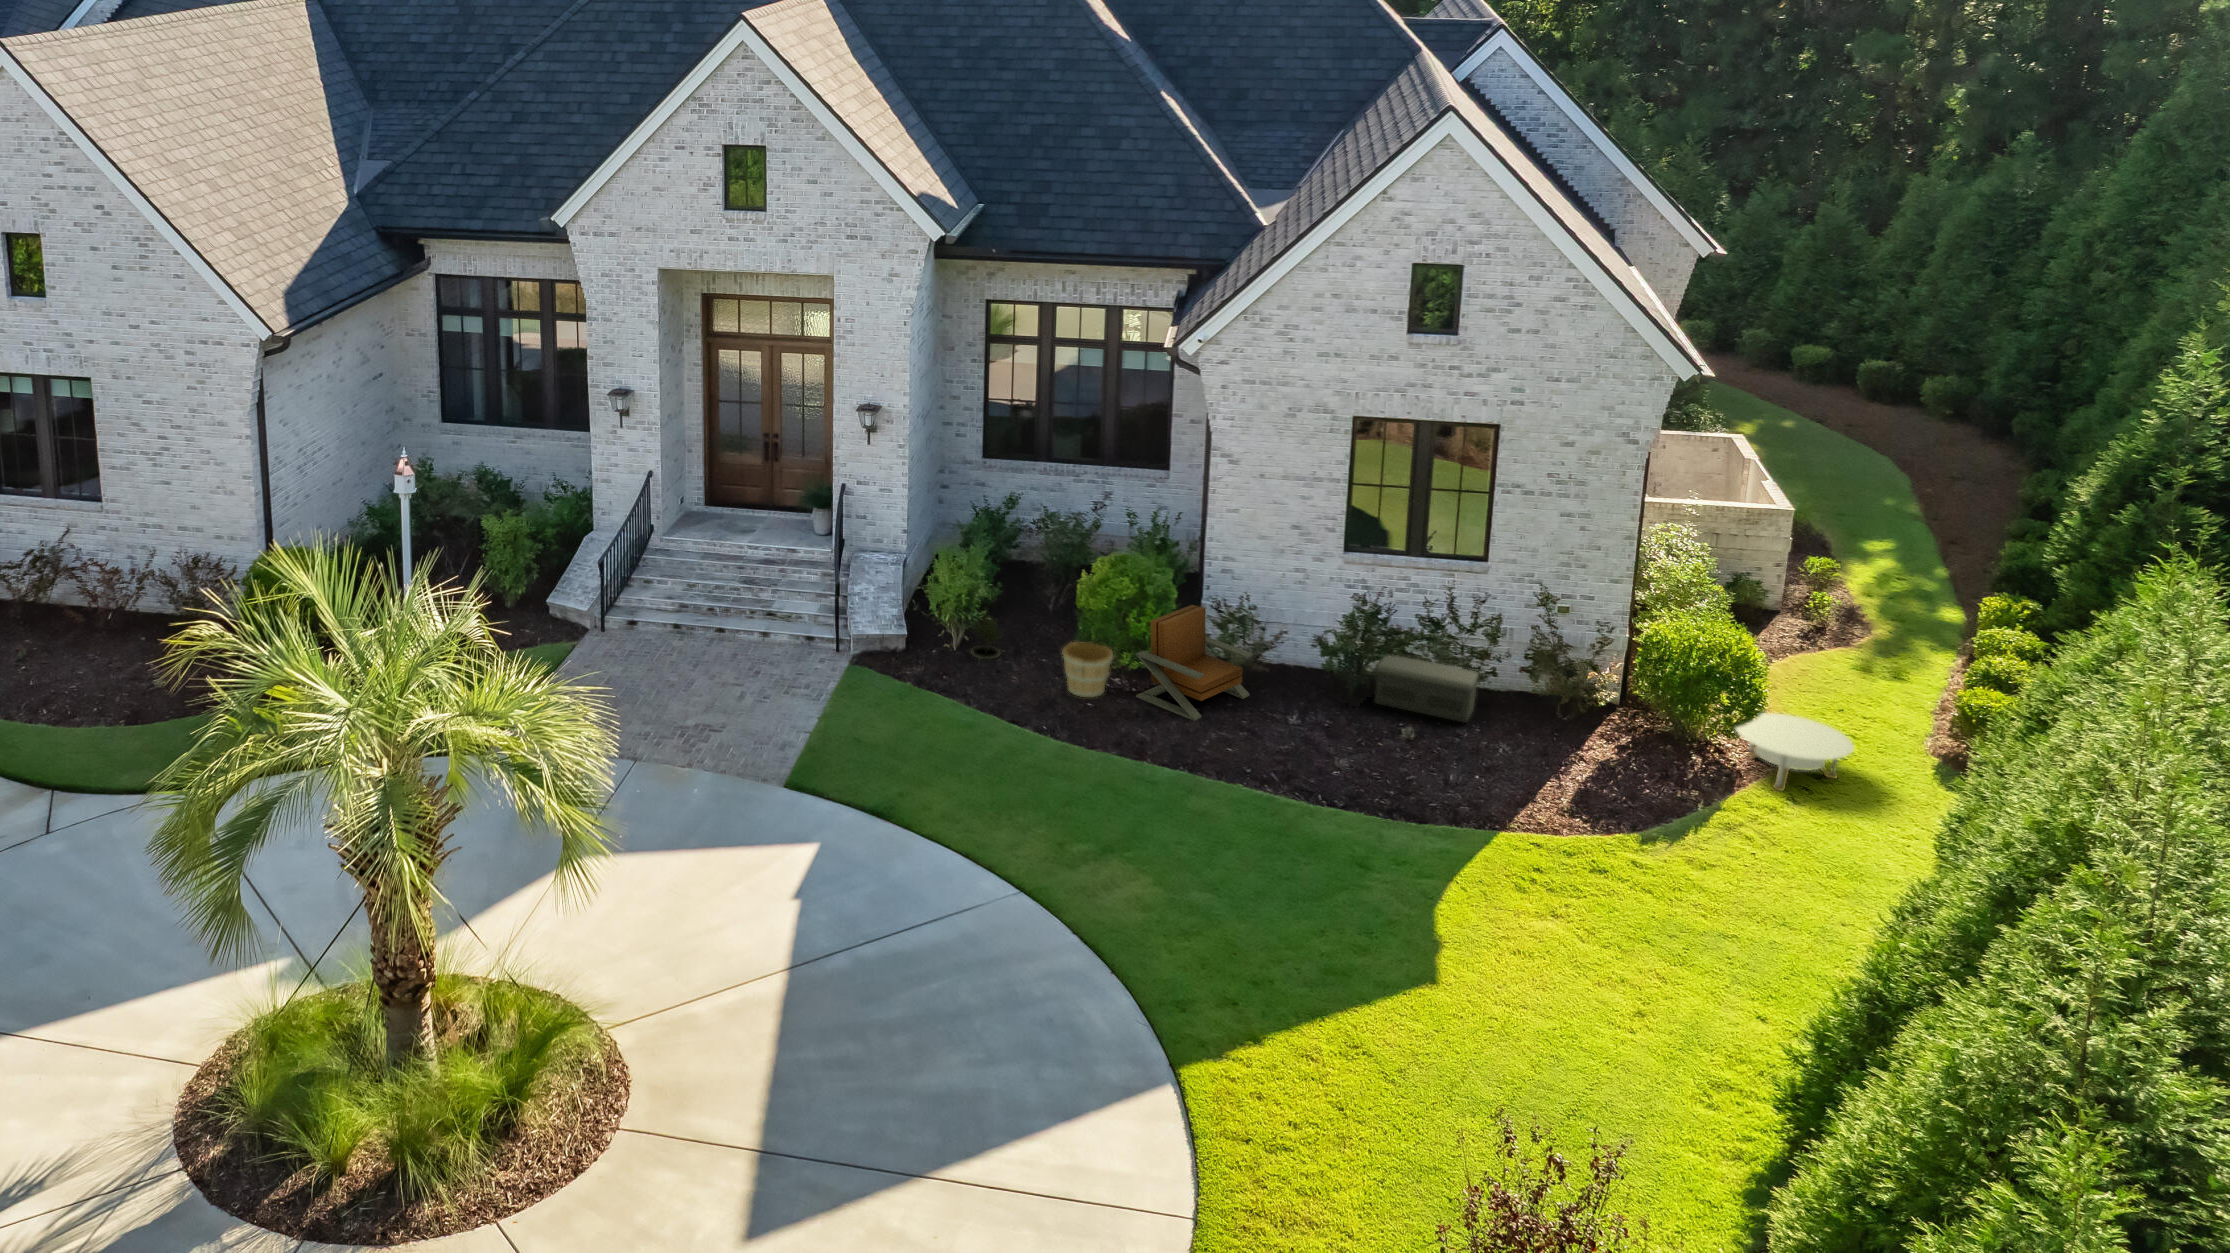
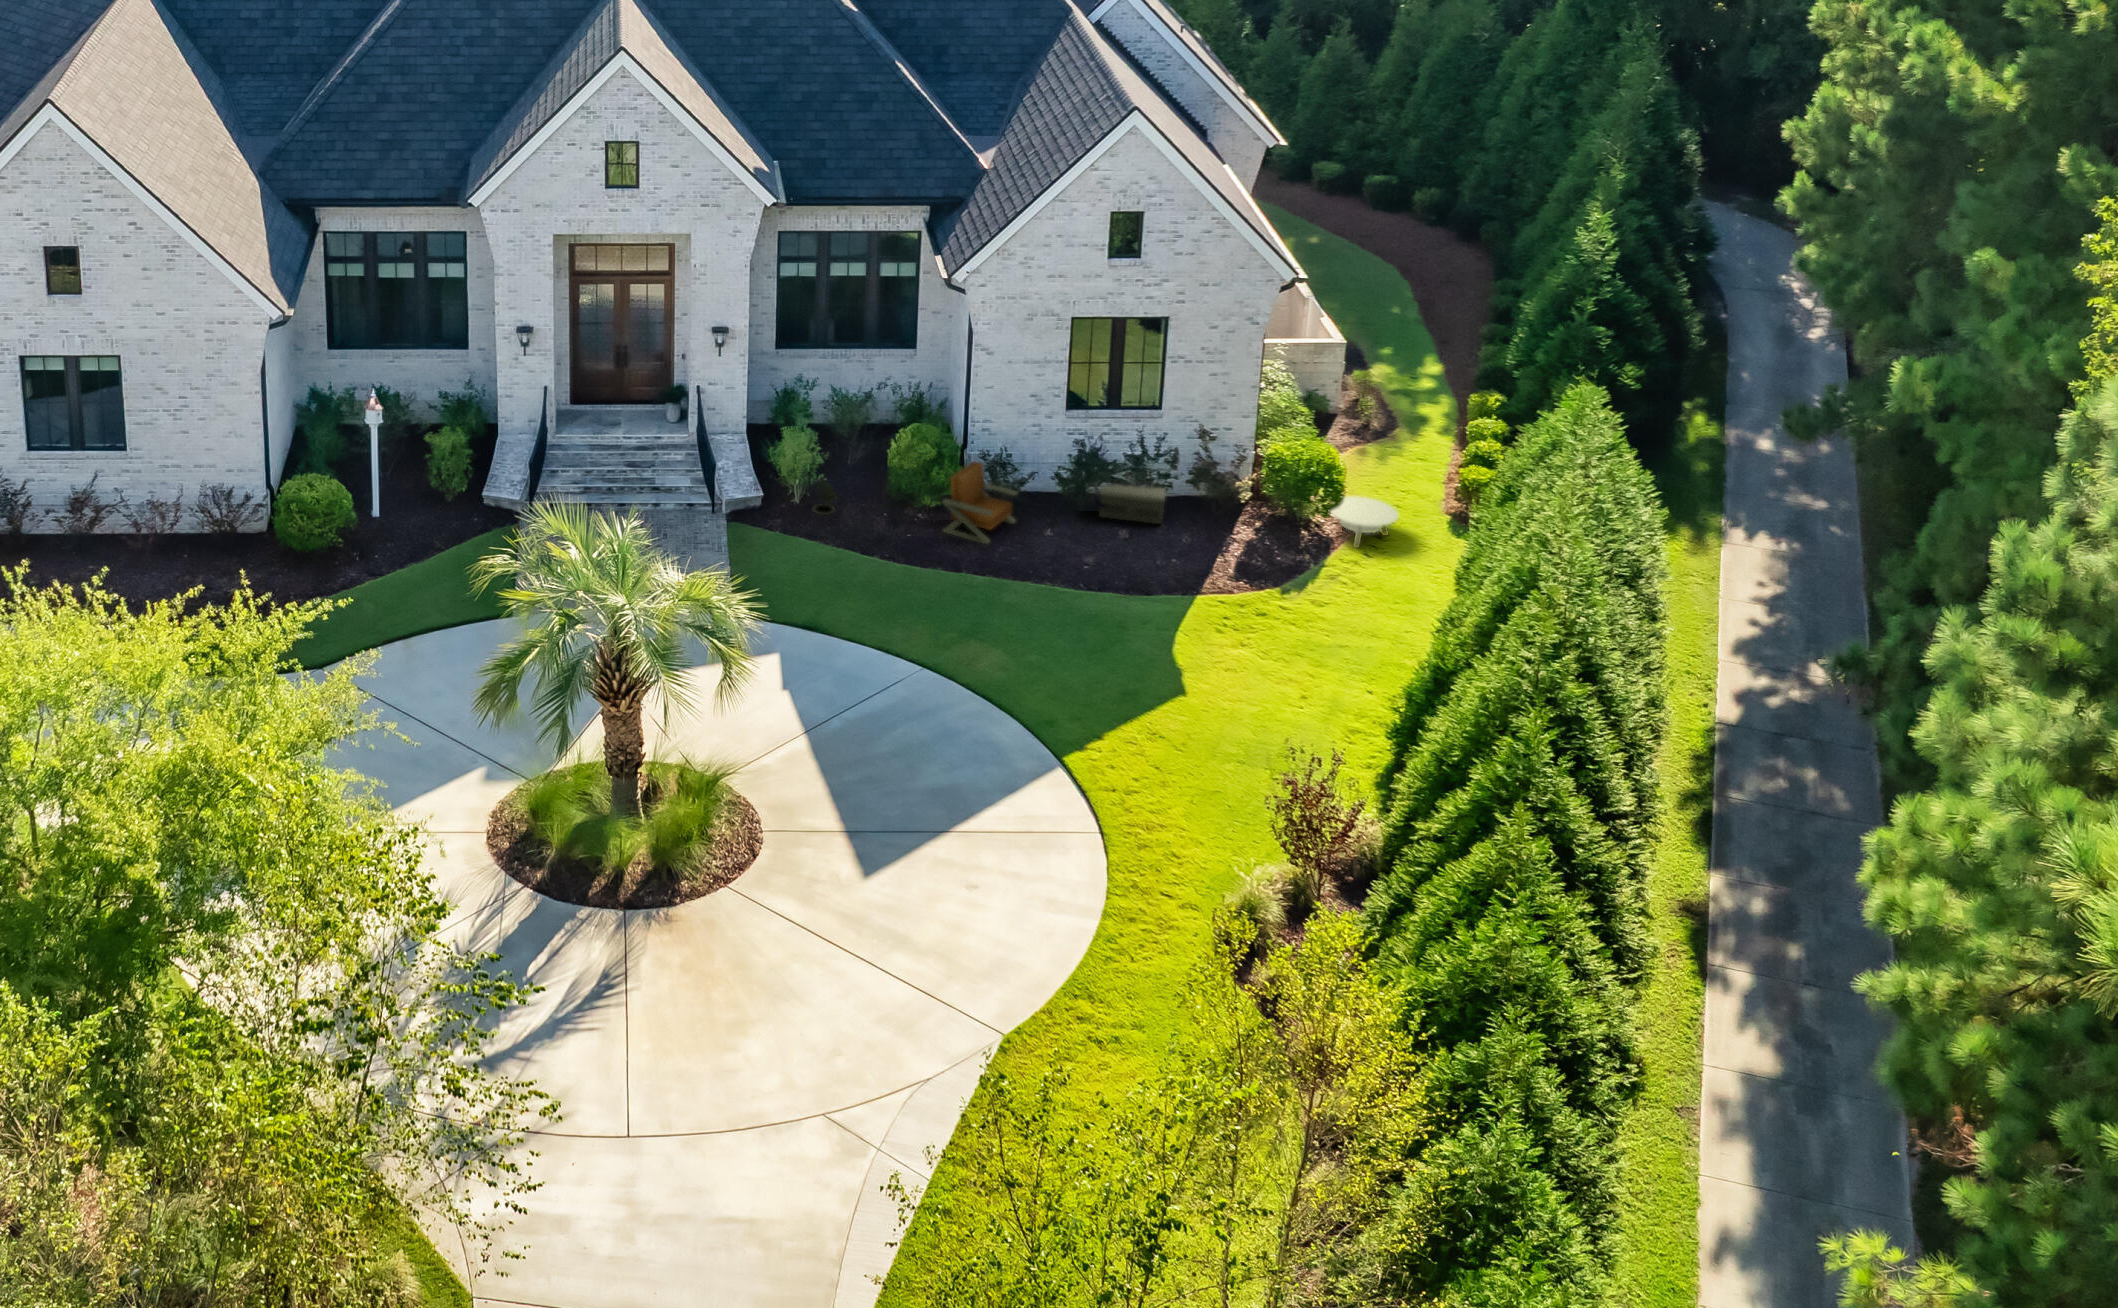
wooden bucket: present [1063,642,1113,698] -> none [888,496,926,536]

